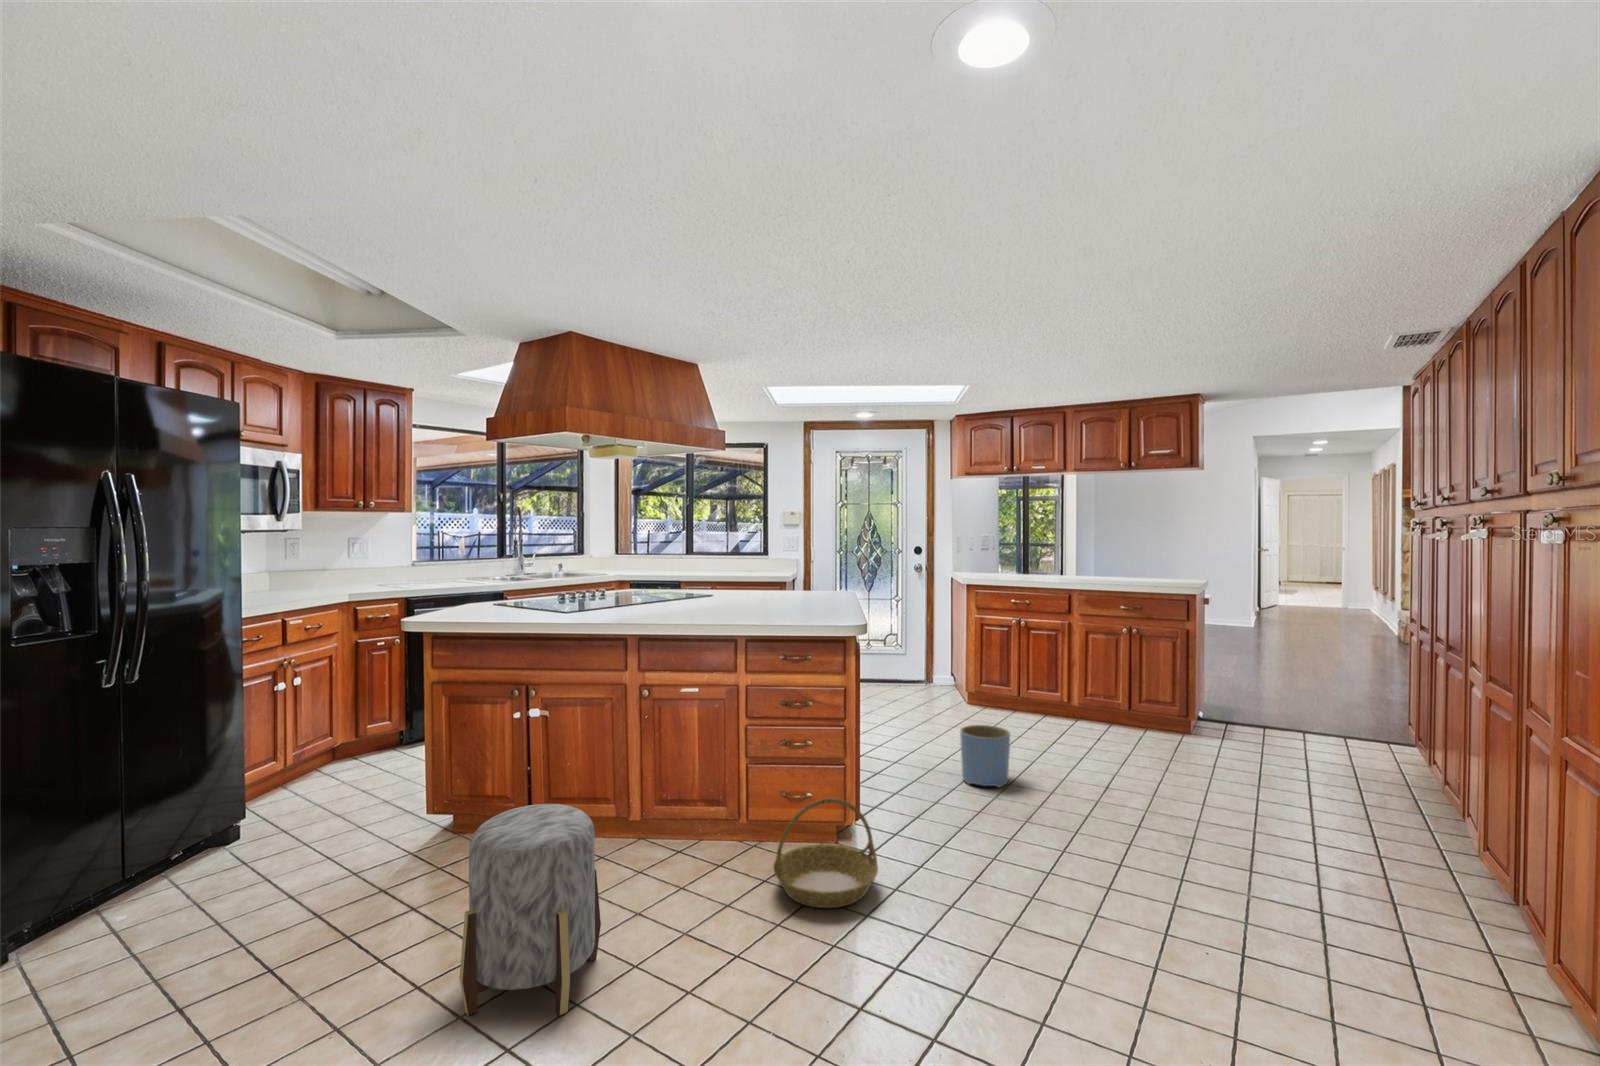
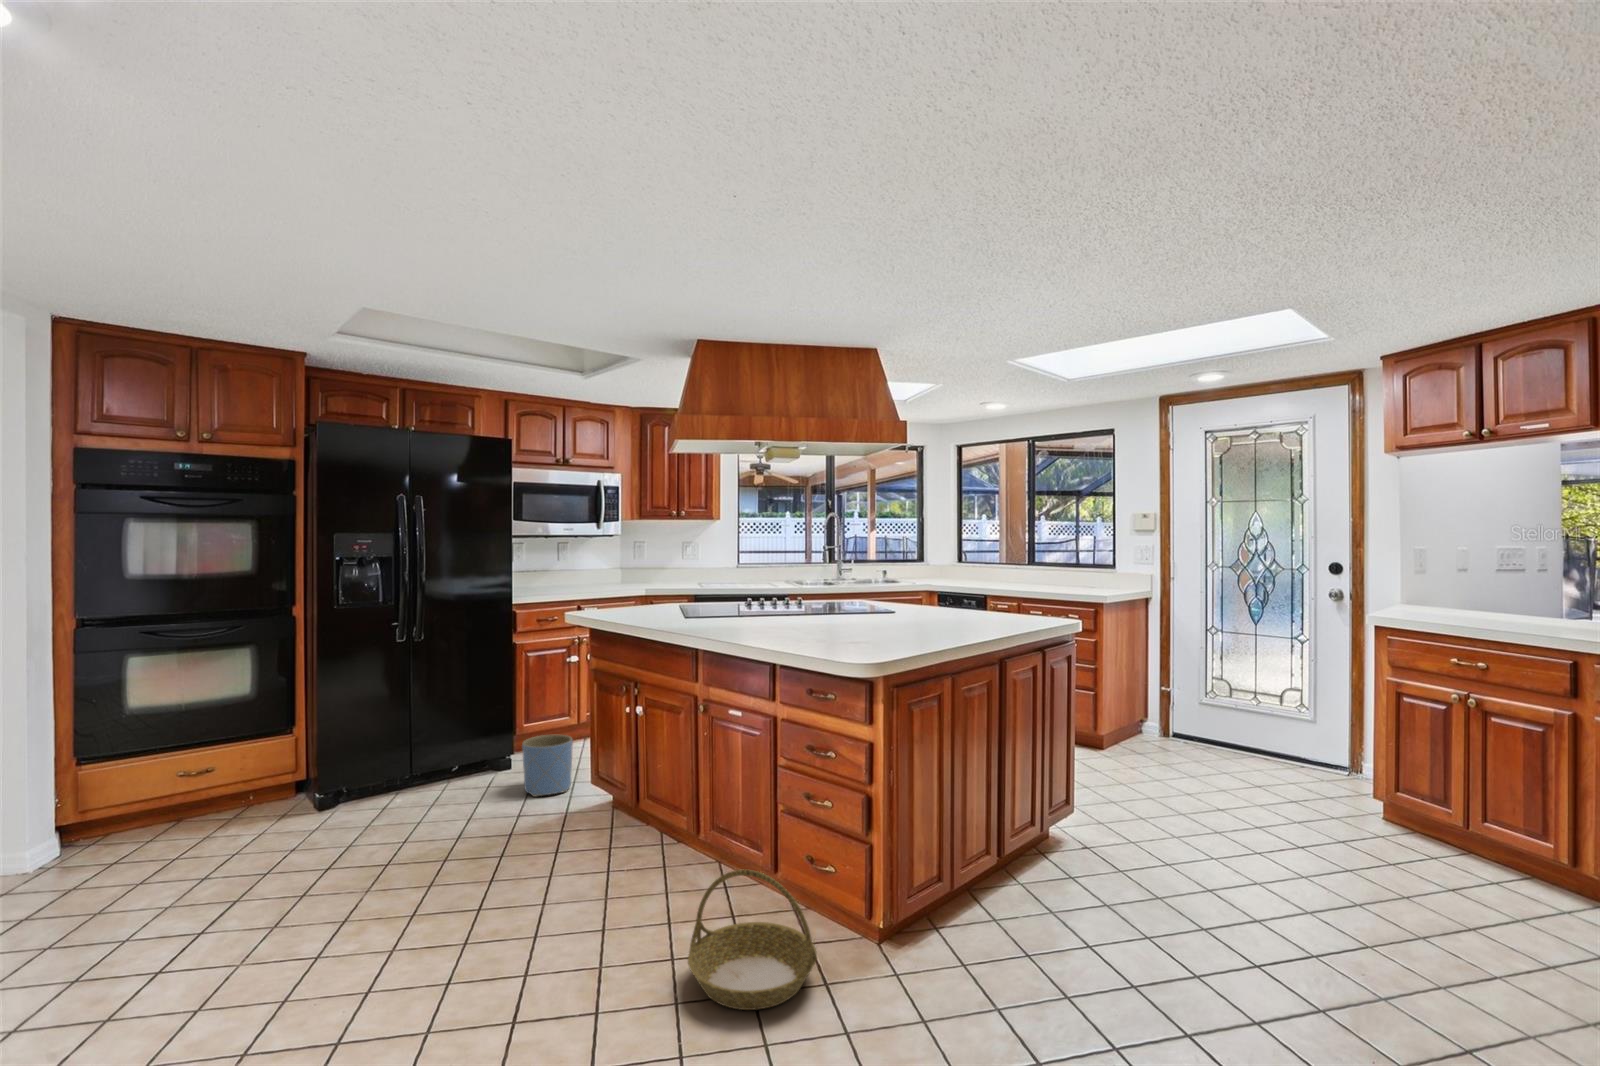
planter: present [960,725,1010,788] -> present [522,734,573,797]
stool: present [459,804,601,1015] -> none [383,788,513,980]

